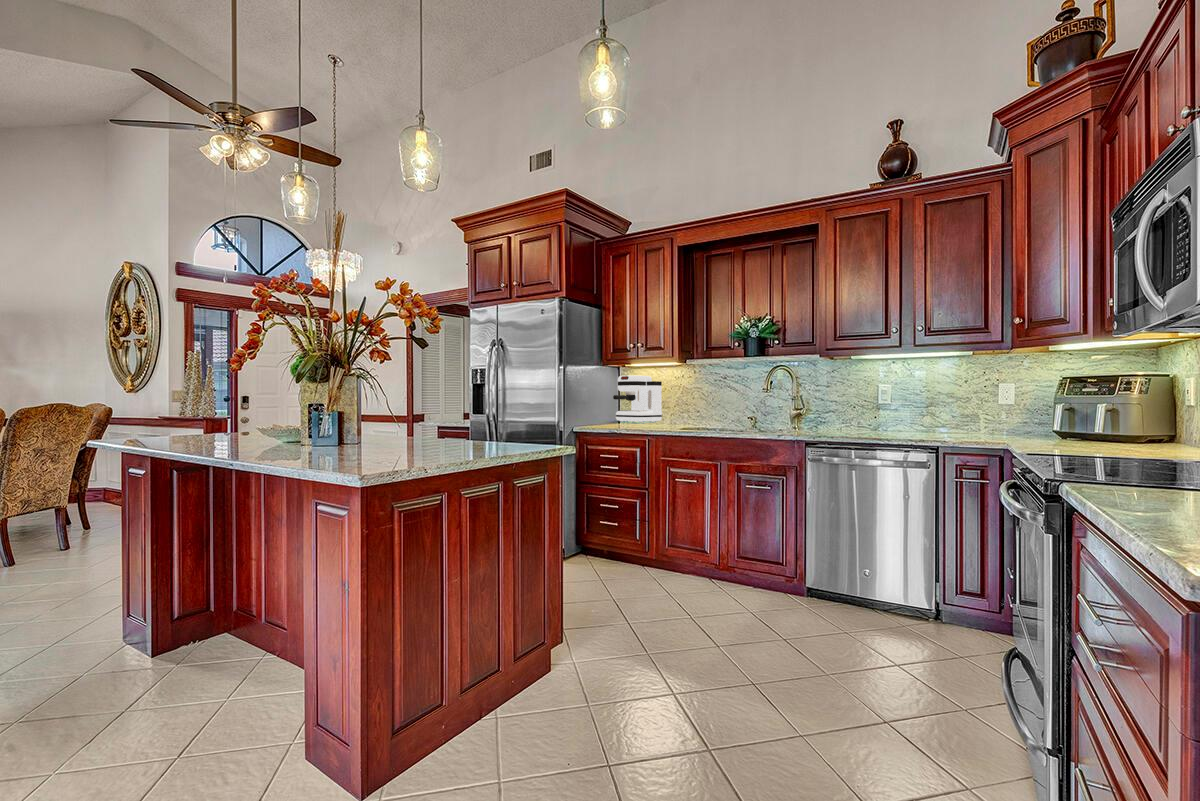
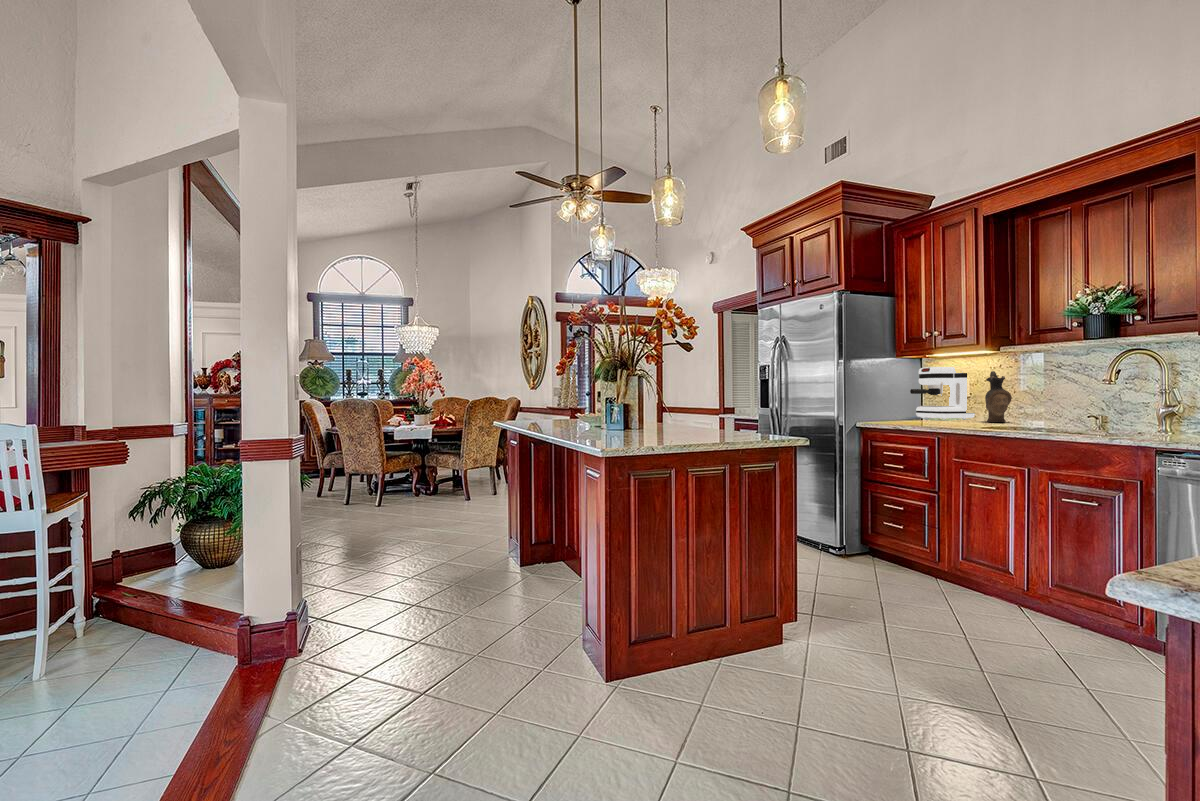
ceramic pitcher: none [673,380,693,424] -> present [985,371,1012,422]

